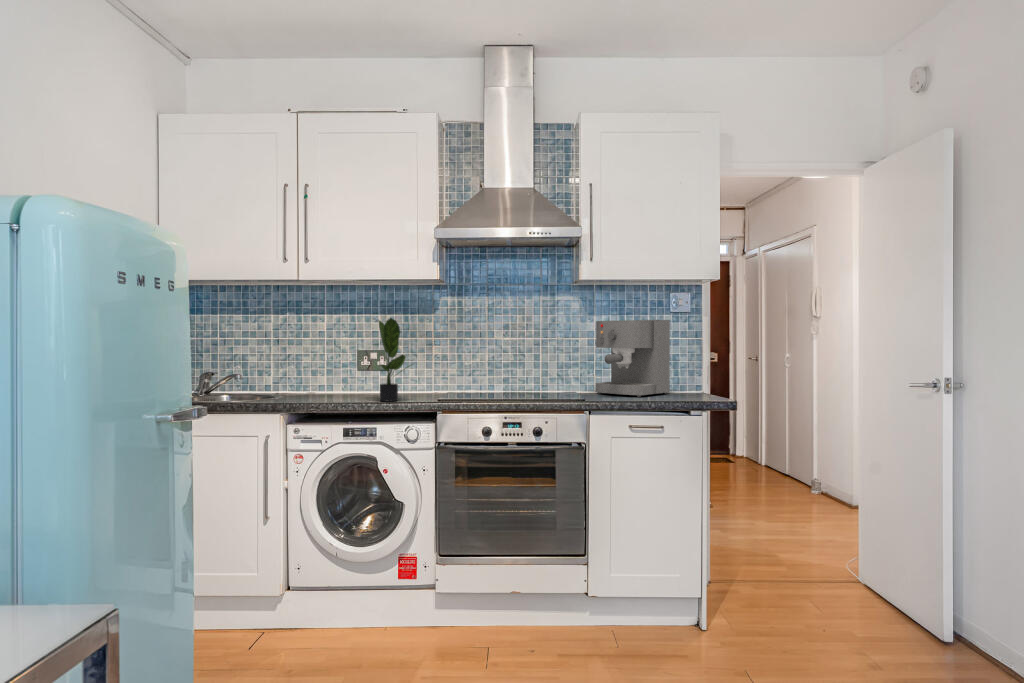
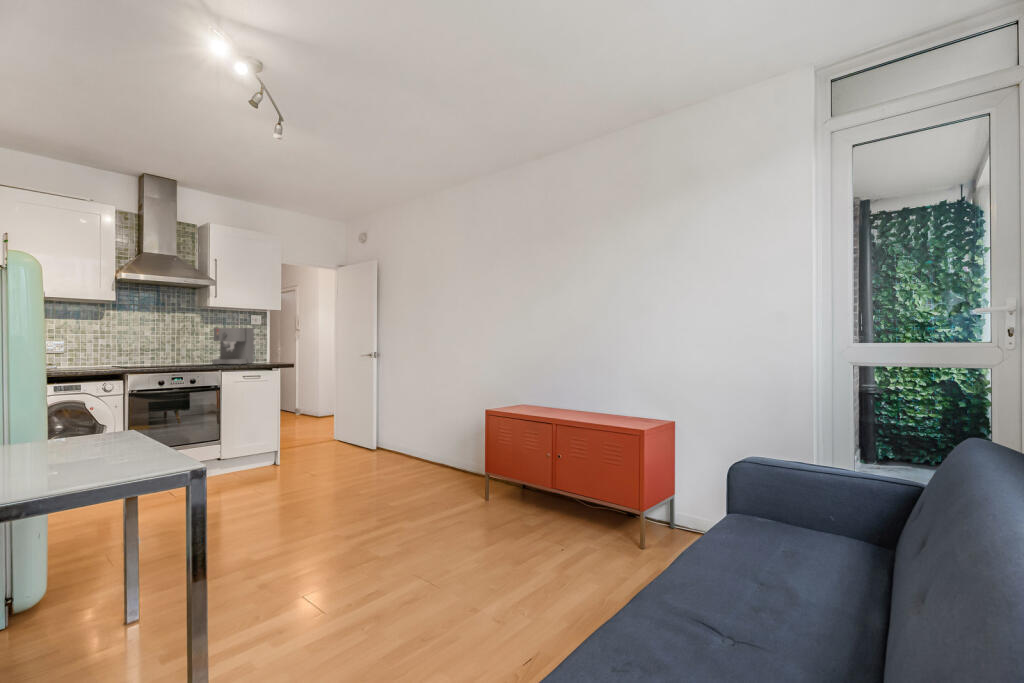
potted plant: present [378,318,409,402] -> none [71,322,104,371]

